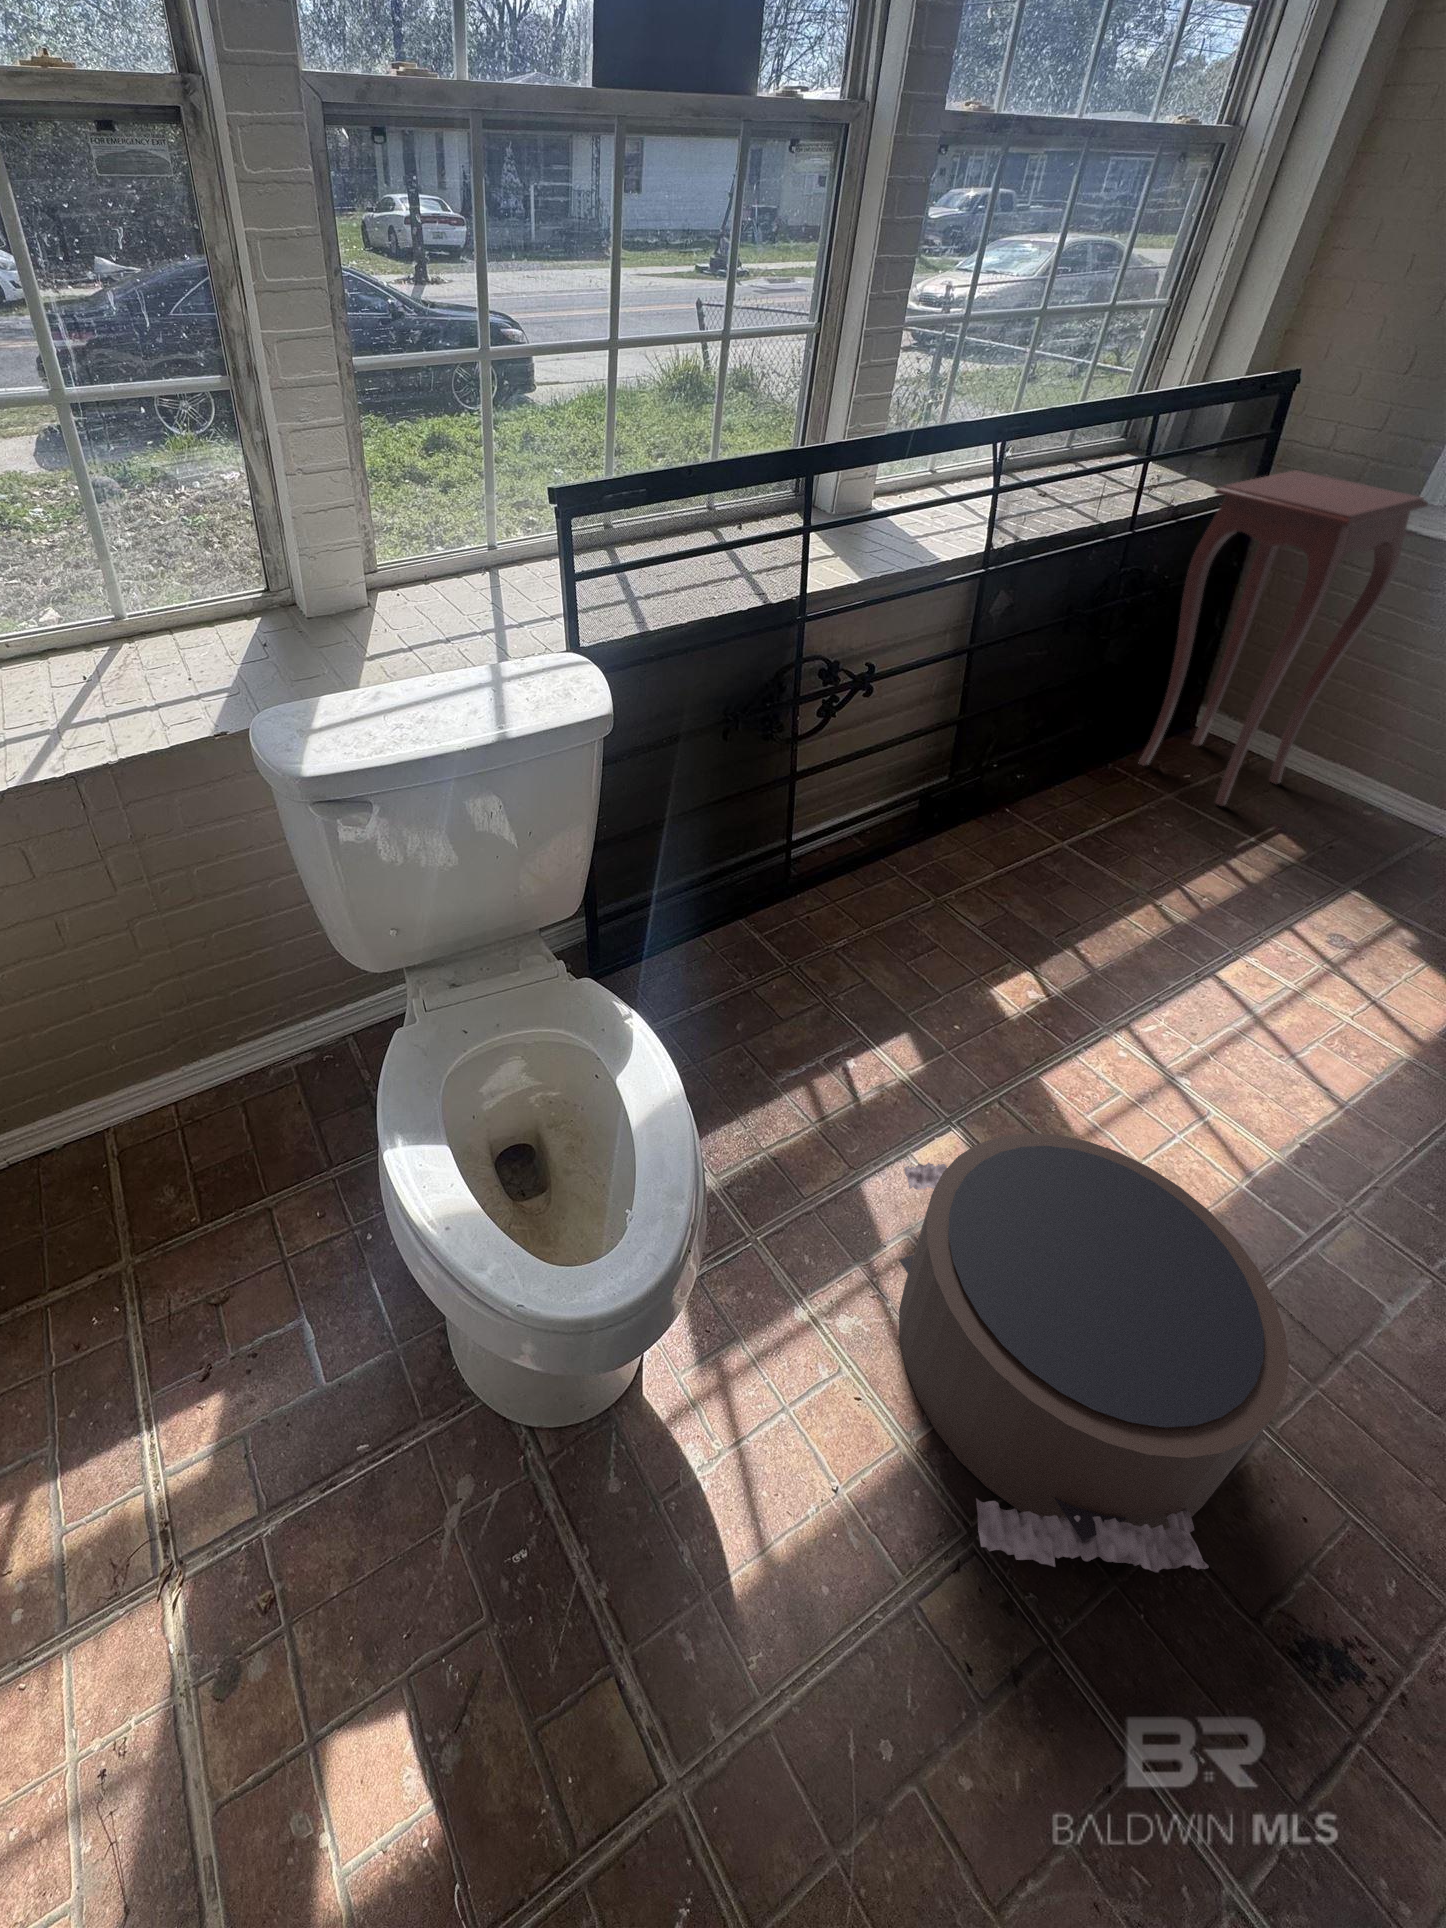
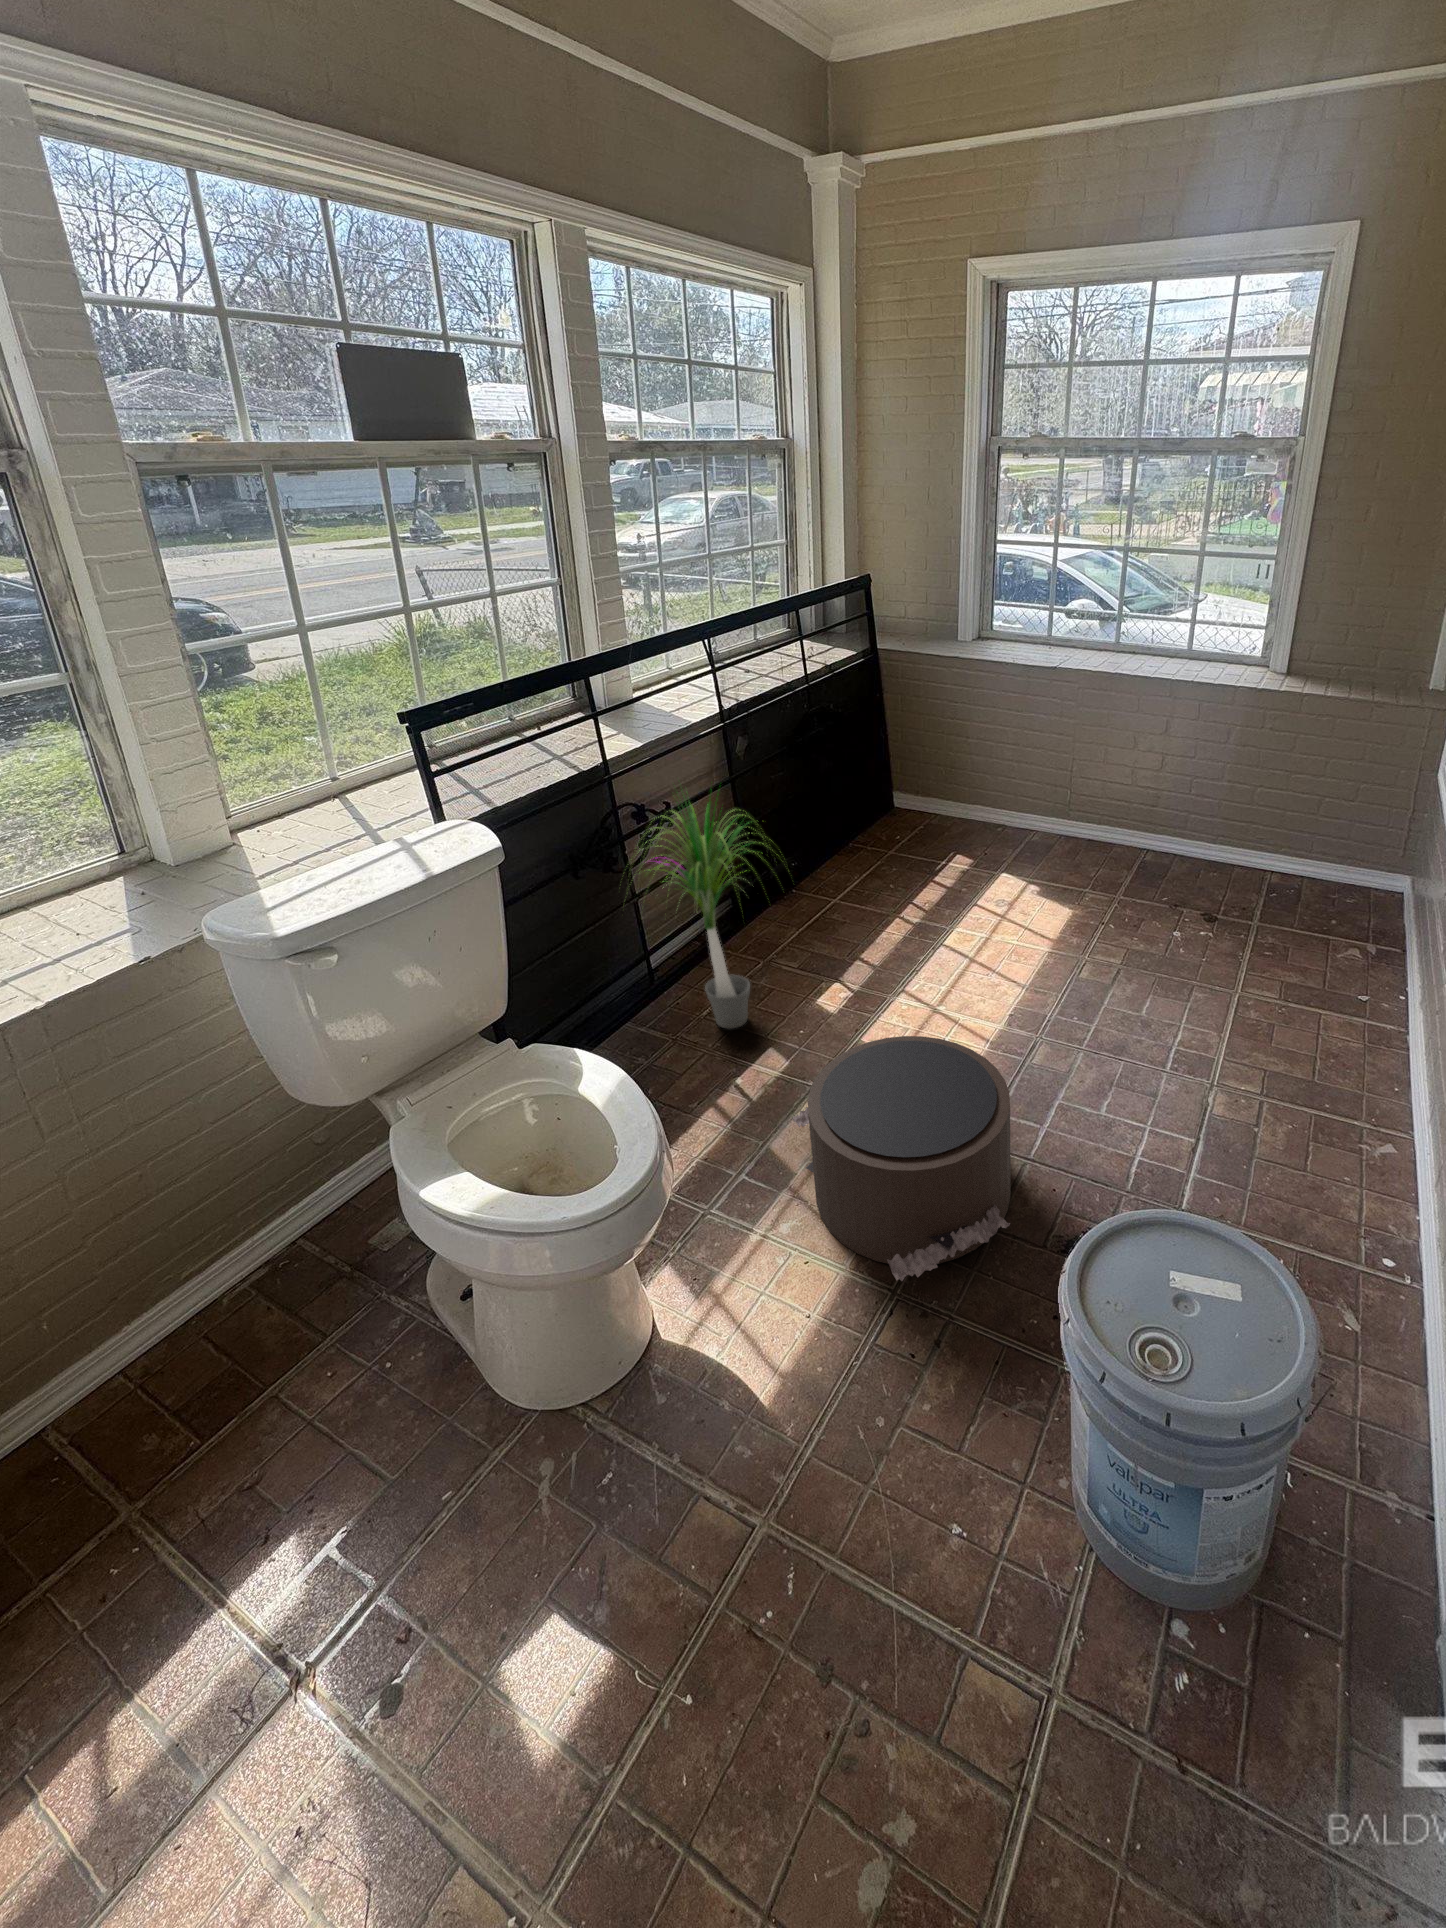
side table: present [1139,470,1428,806] -> none [845,630,956,848]
potted plant: none [763,645,1016,983] -> present [631,792,773,1029]

